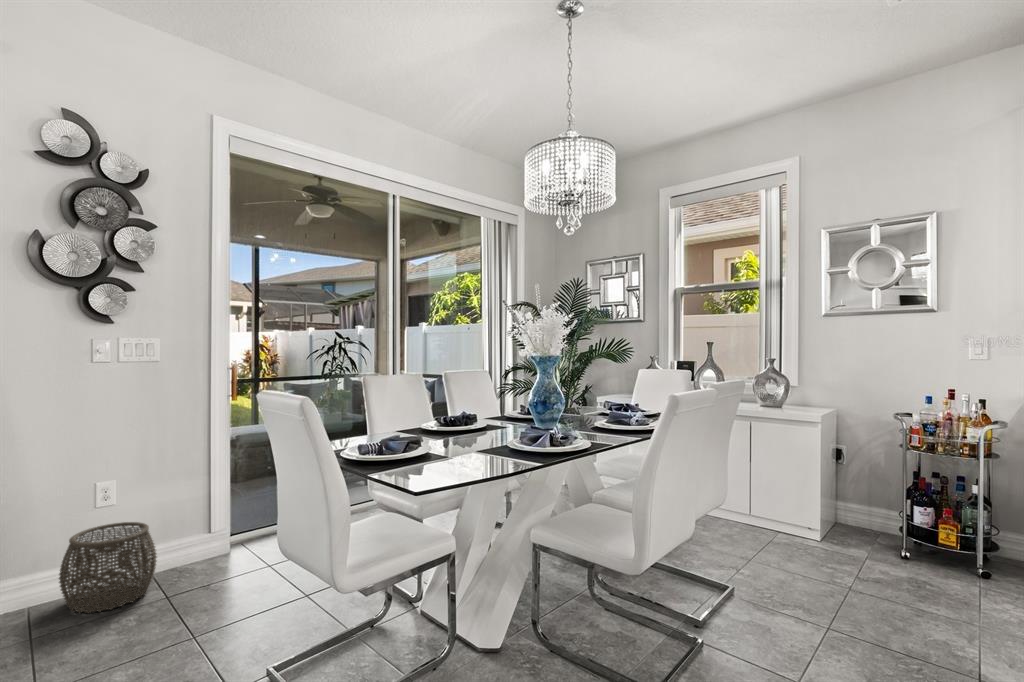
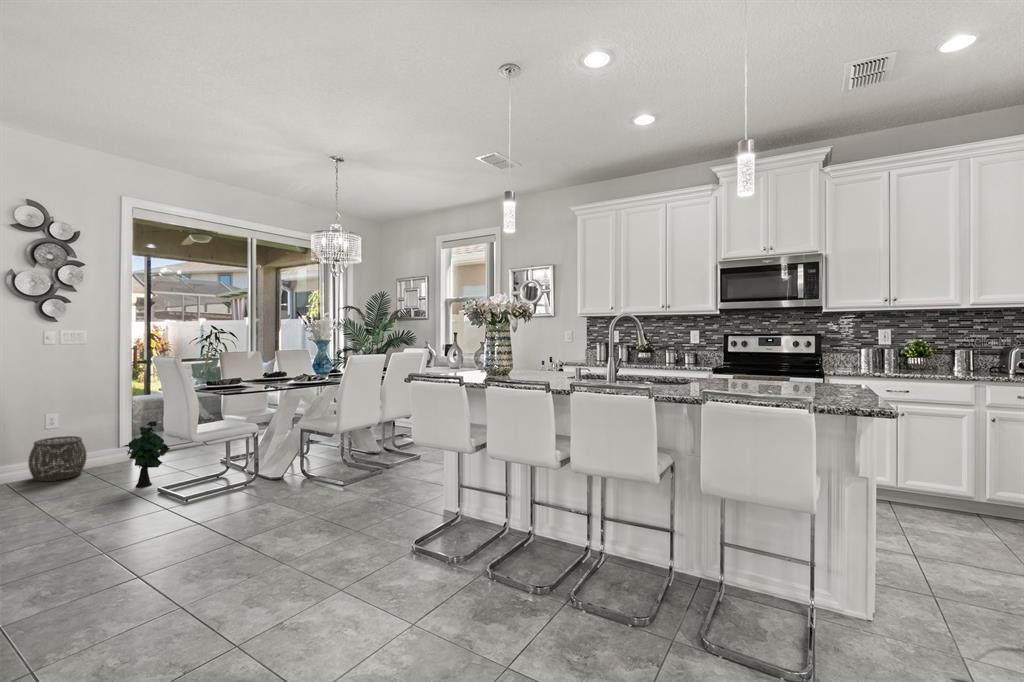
decorative plant: none [213,505,296,639] -> present [123,421,170,487]

